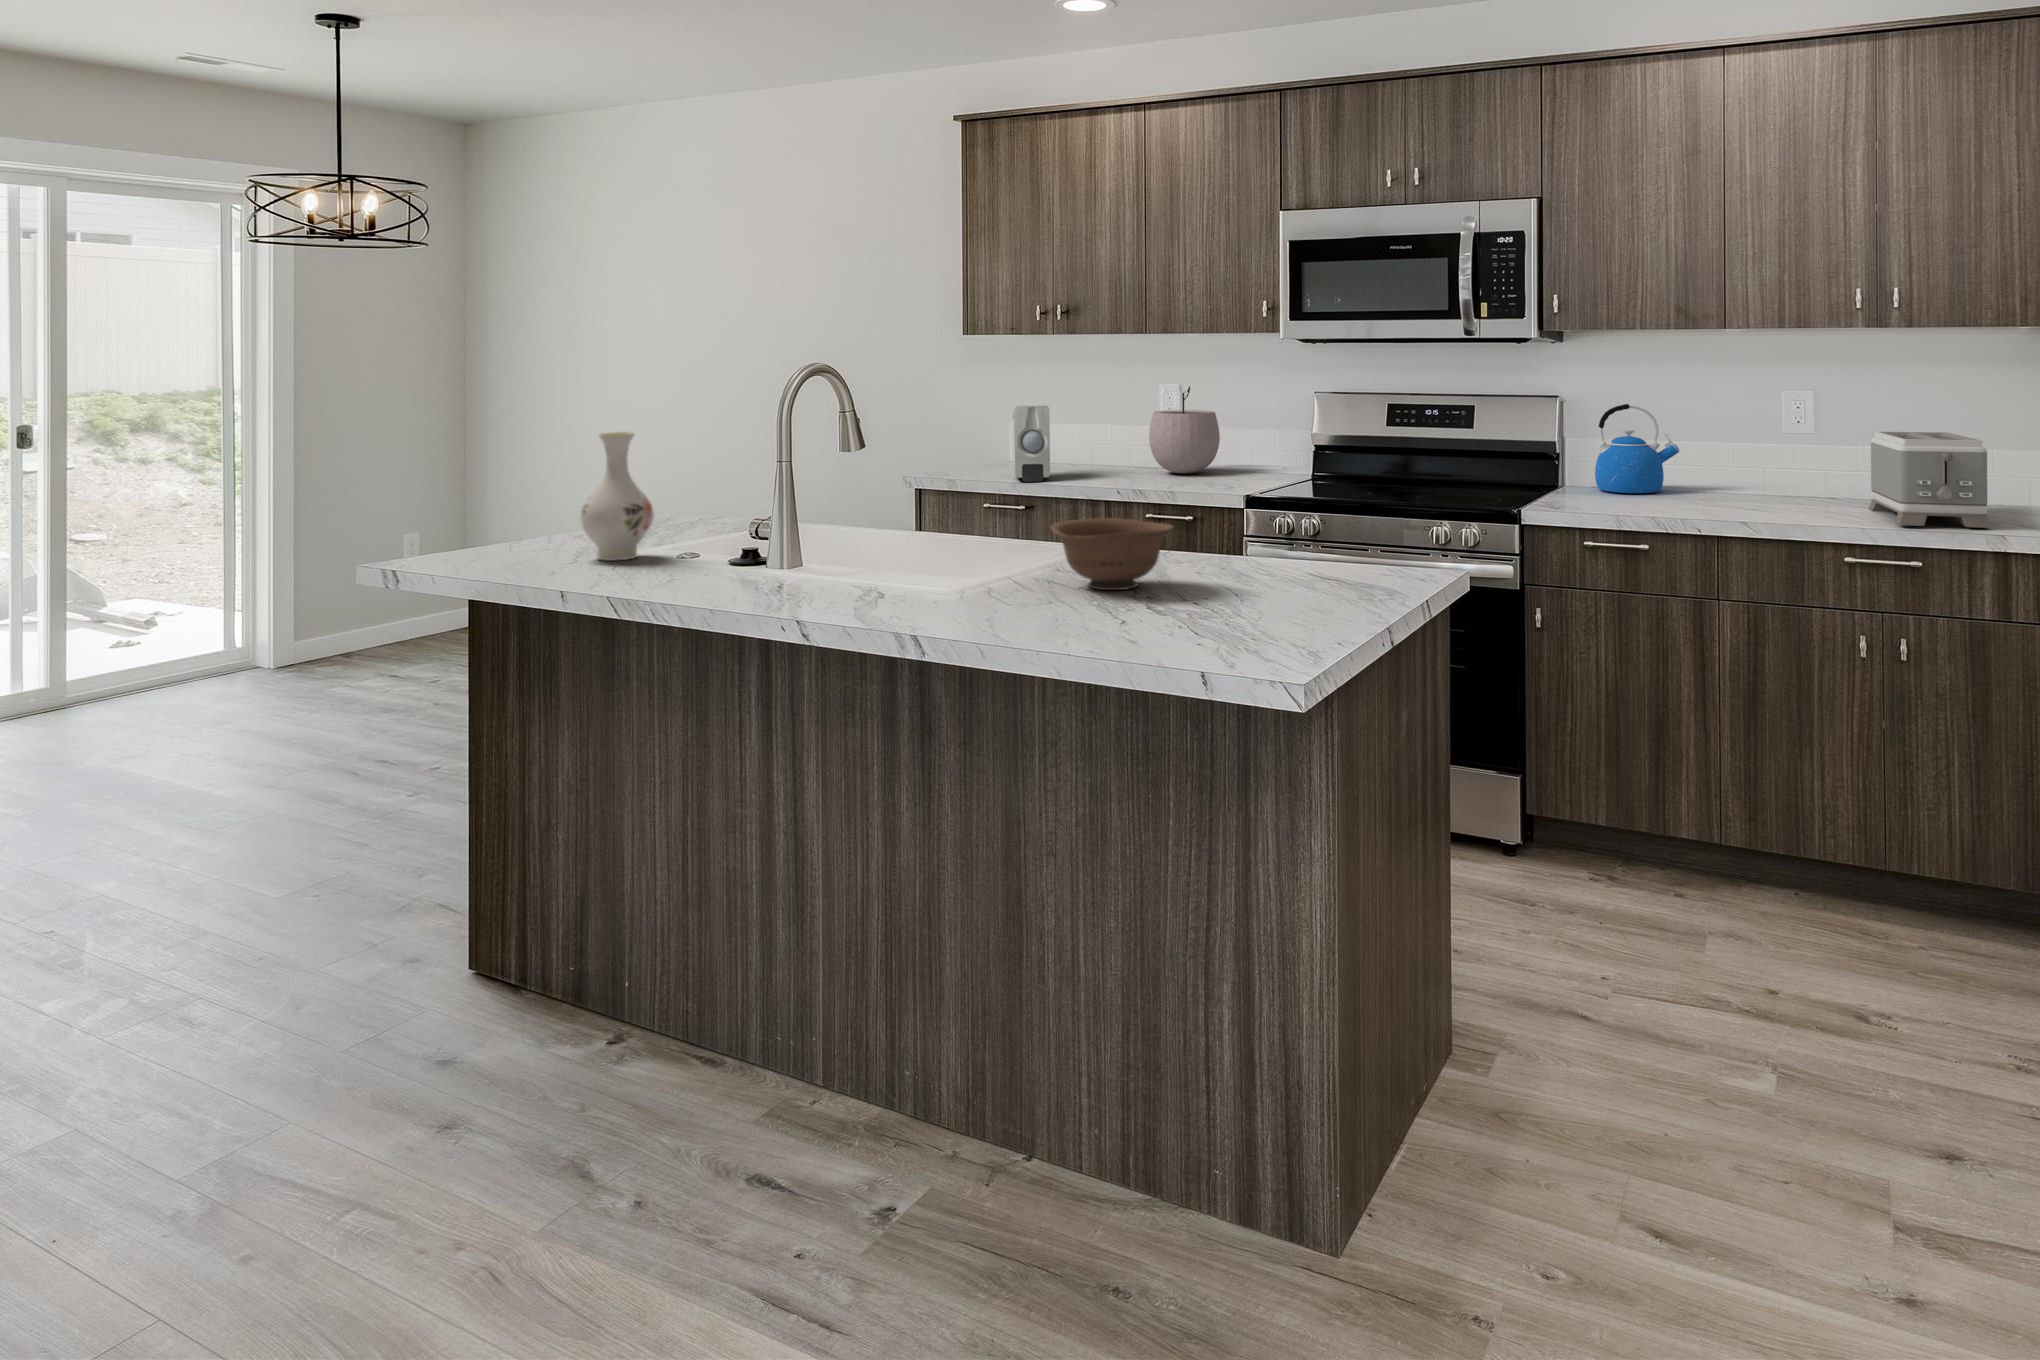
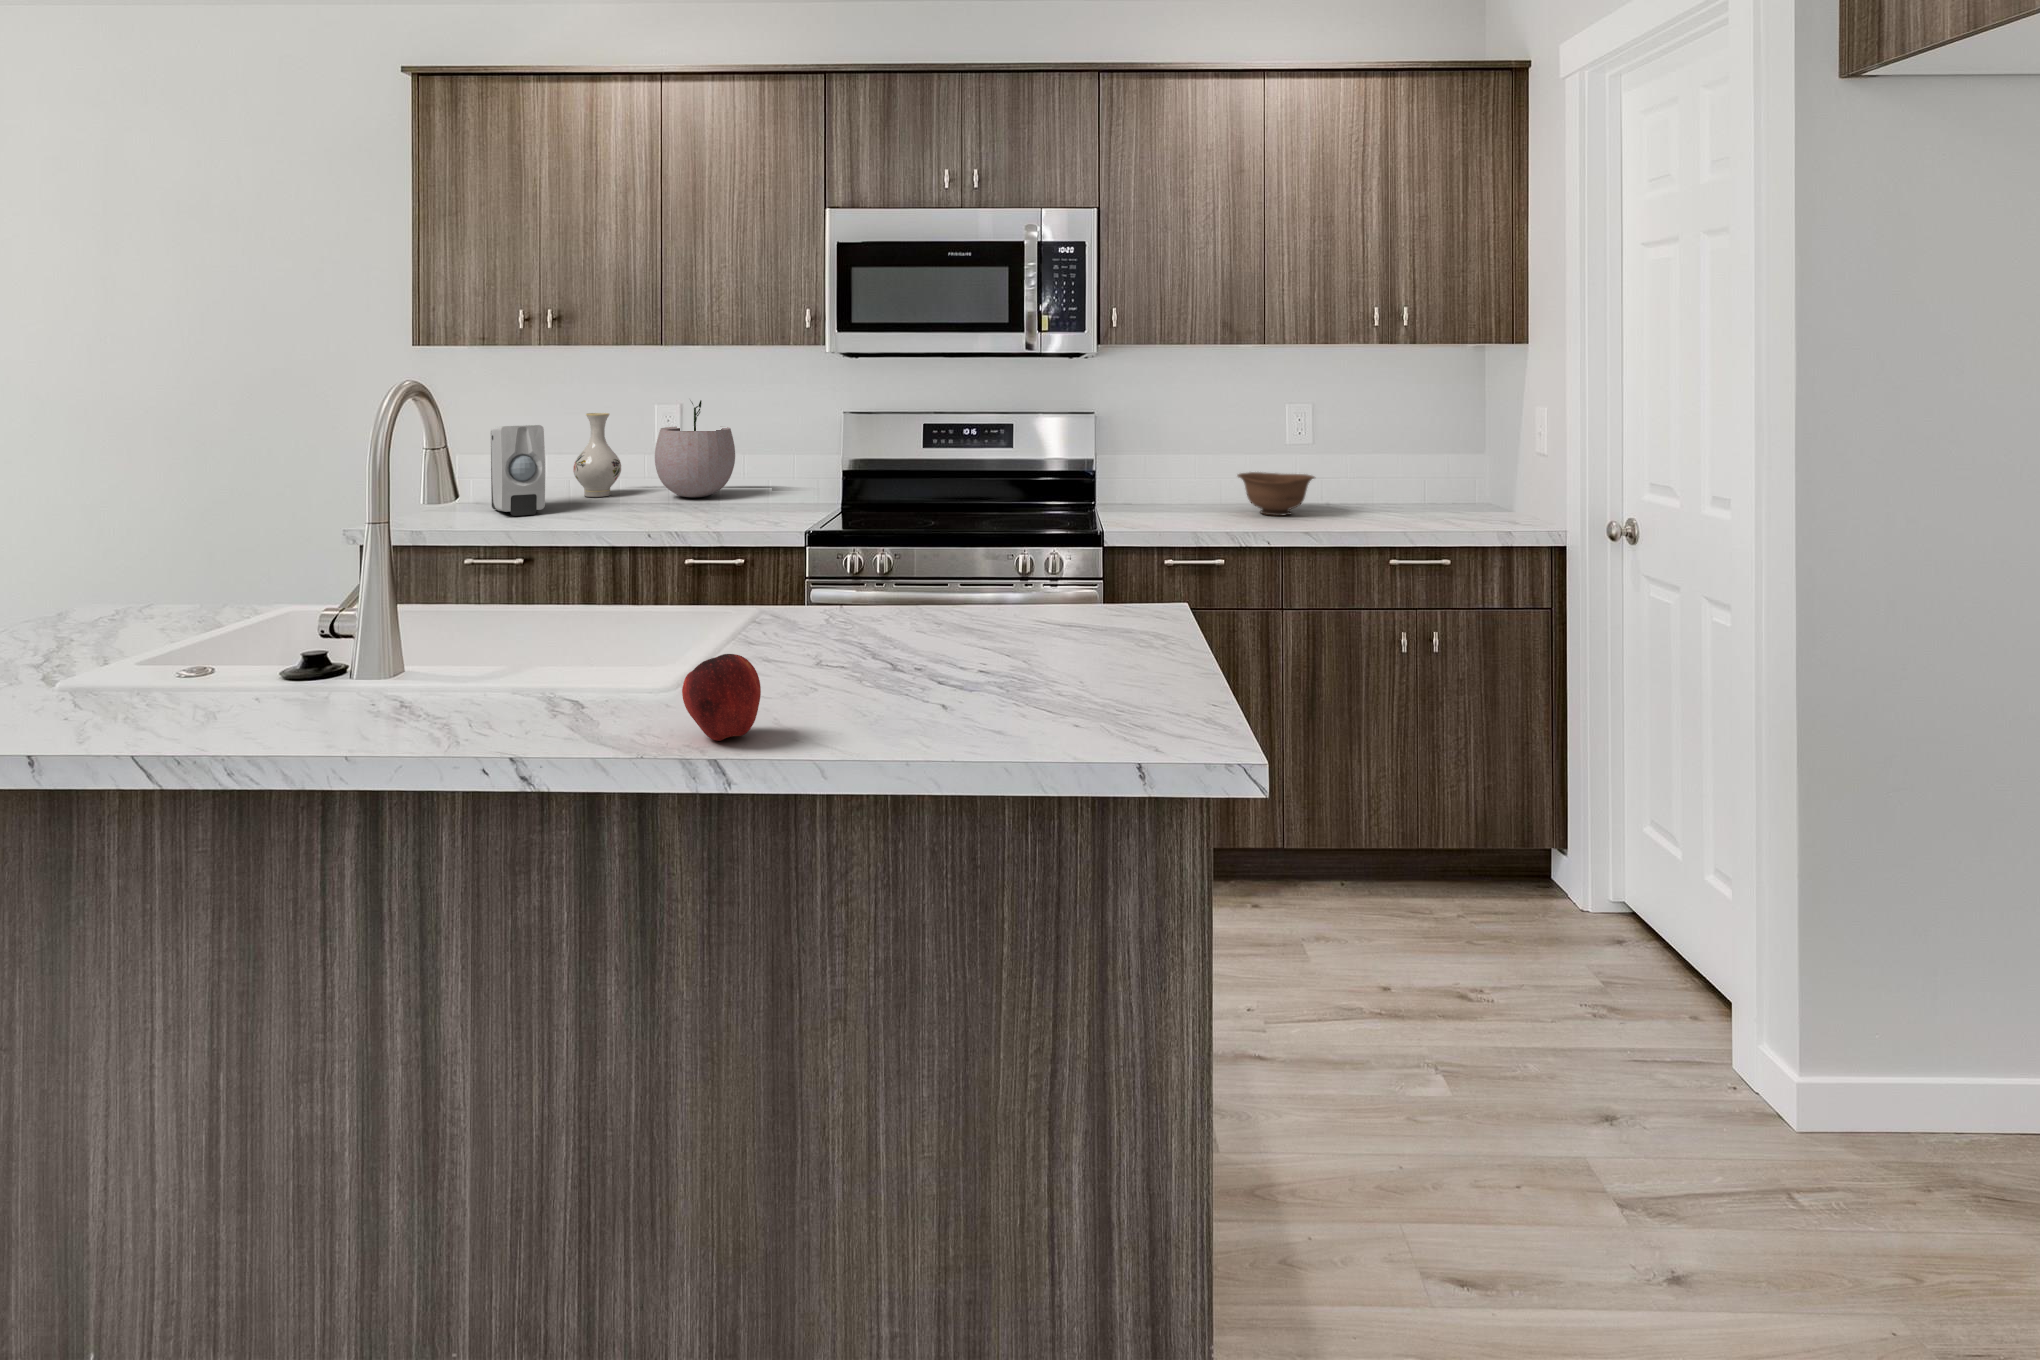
kettle: present [1595,404,1679,493] -> none [1130,416,1203,503]
vase: present [580,432,654,561] -> present [573,413,621,497]
toaster: present [1868,432,1992,528] -> none [1375,440,1492,527]
bowl: present [1050,518,1173,590] -> present [1237,472,1315,516]
apple: none [913,548,970,611] -> present [682,654,761,741]

